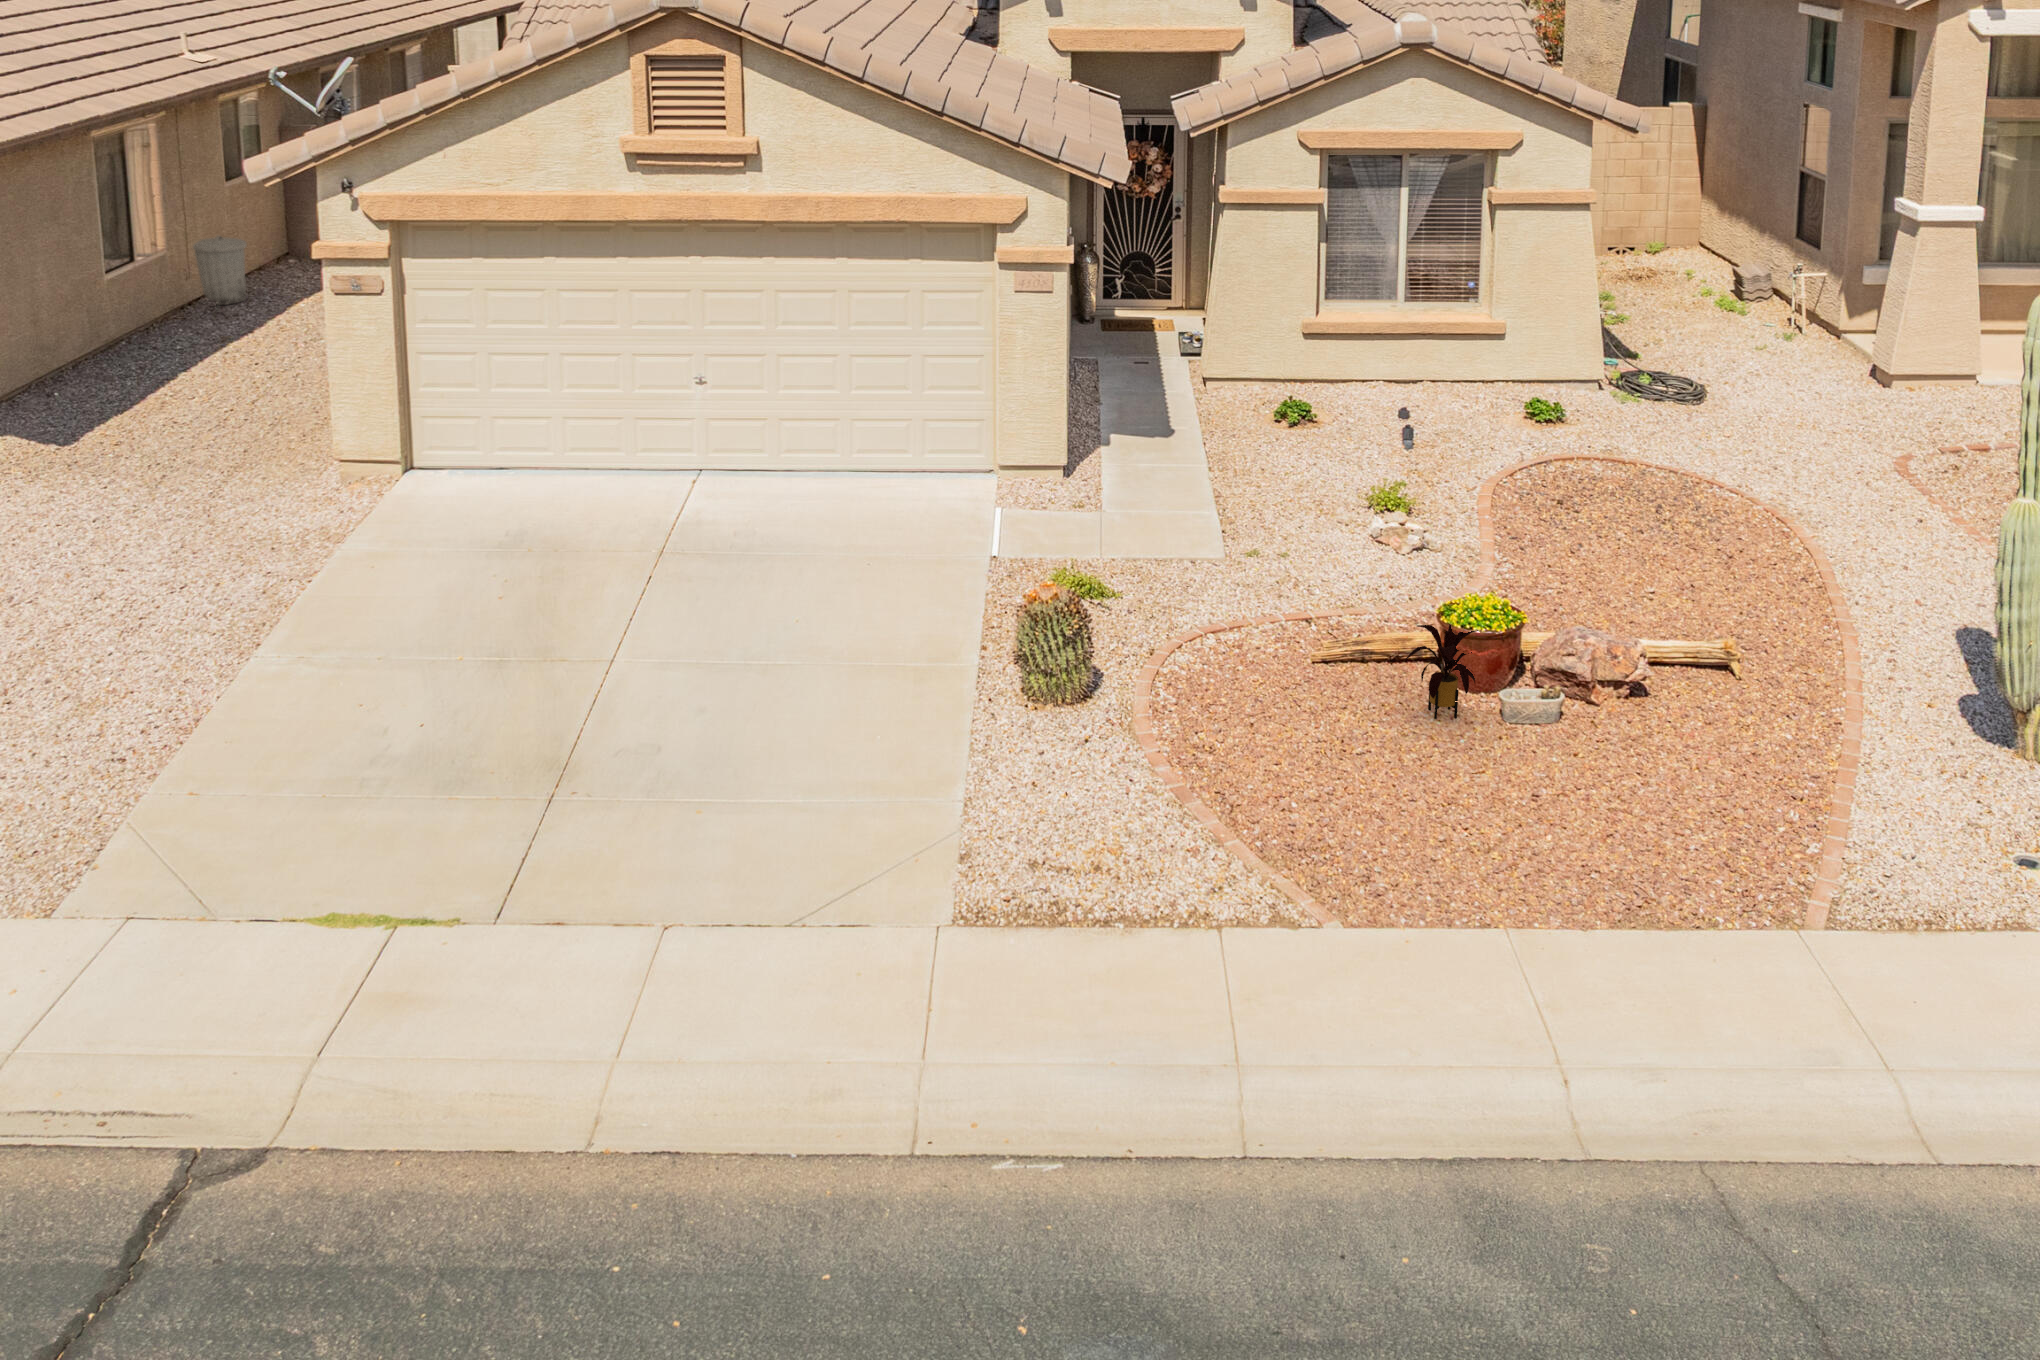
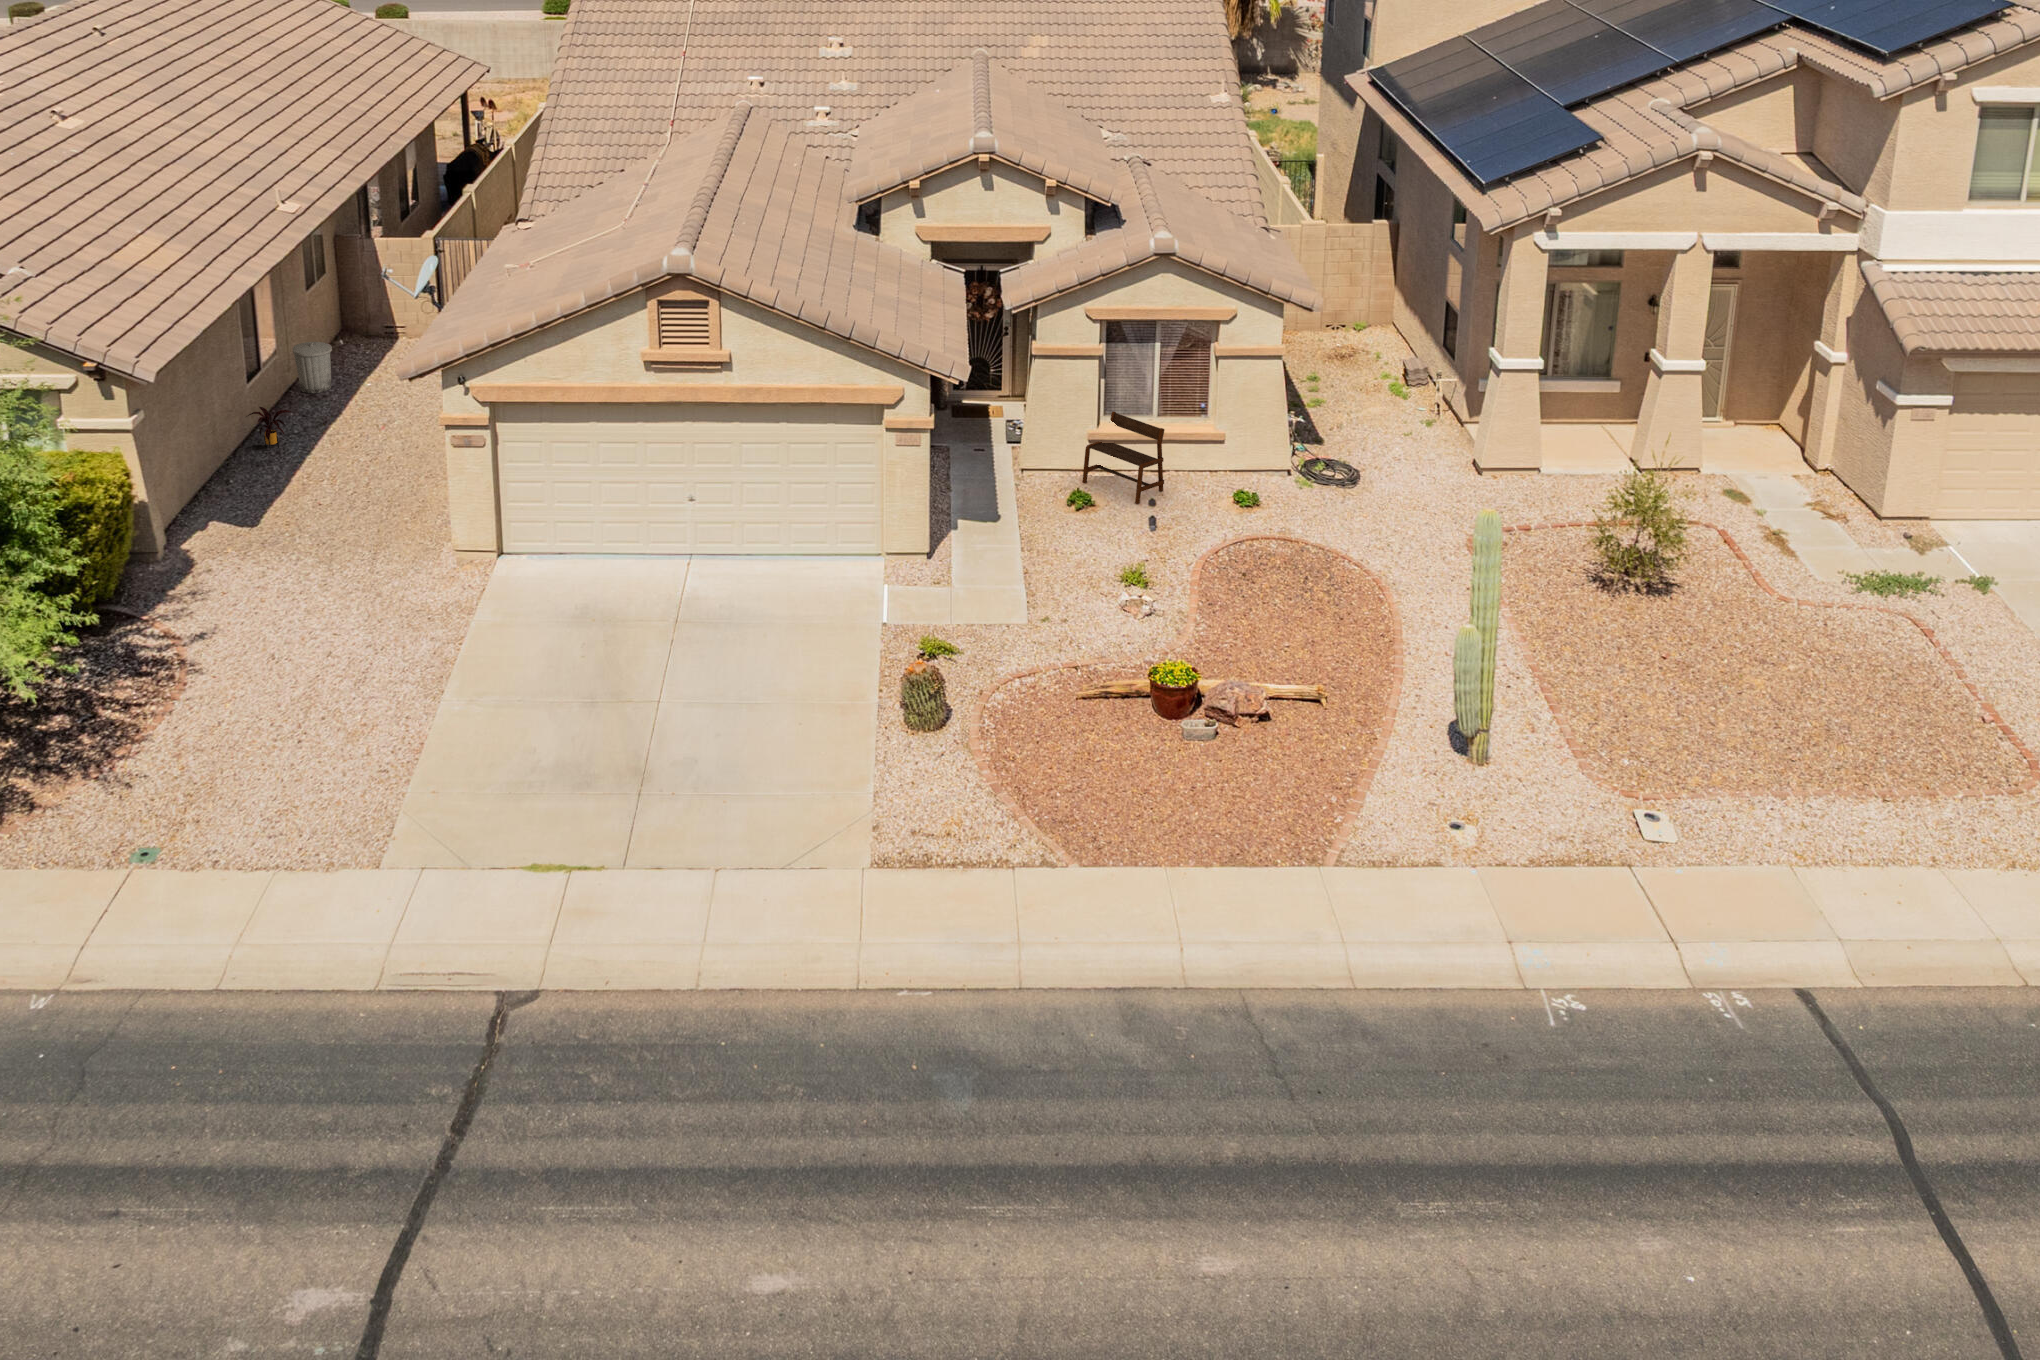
bench: none [1292,293,1415,420] -> present [1082,411,1164,504]
house plant: present [1404,624,1478,719] -> present [248,407,291,450]

